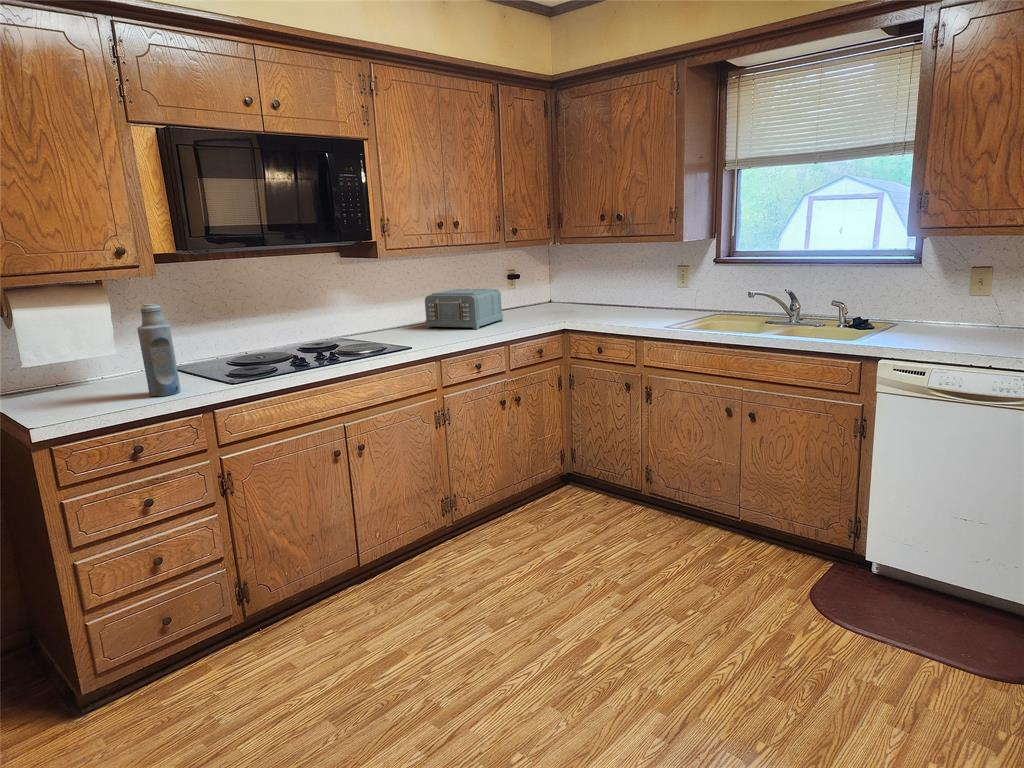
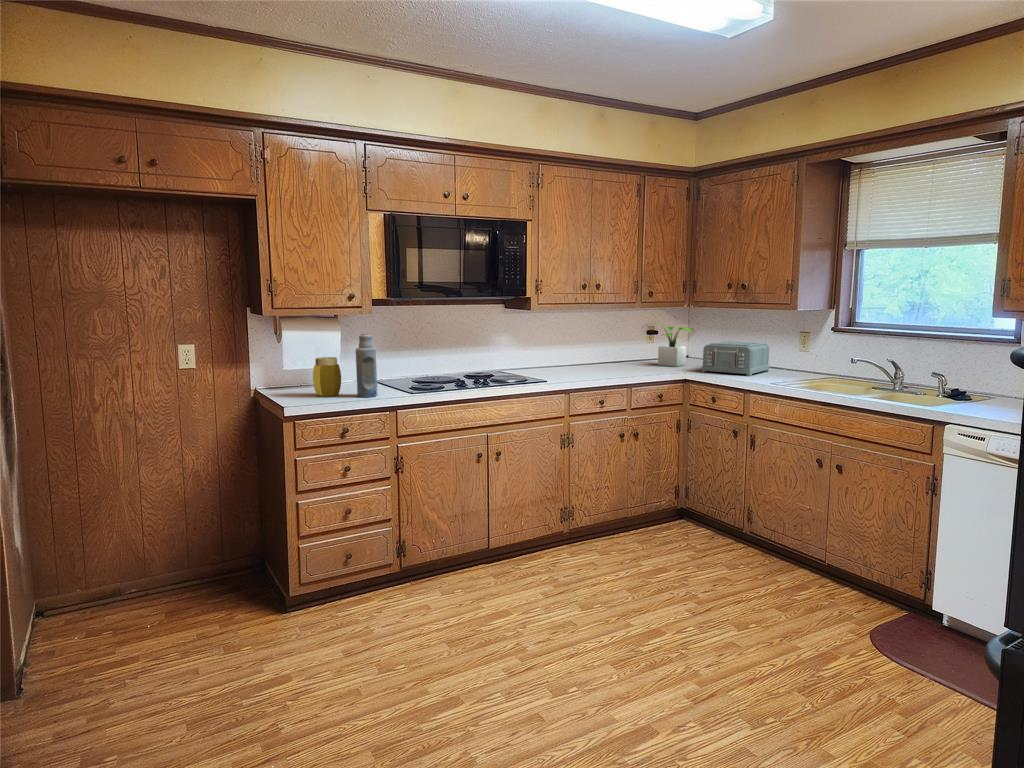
potted plant: none [504,264,562,314] -> present [643,323,694,367]
toaster: present [425,289,503,329] -> present [702,341,769,376]
jar: none [72,342,121,402] -> present [313,357,341,397]

